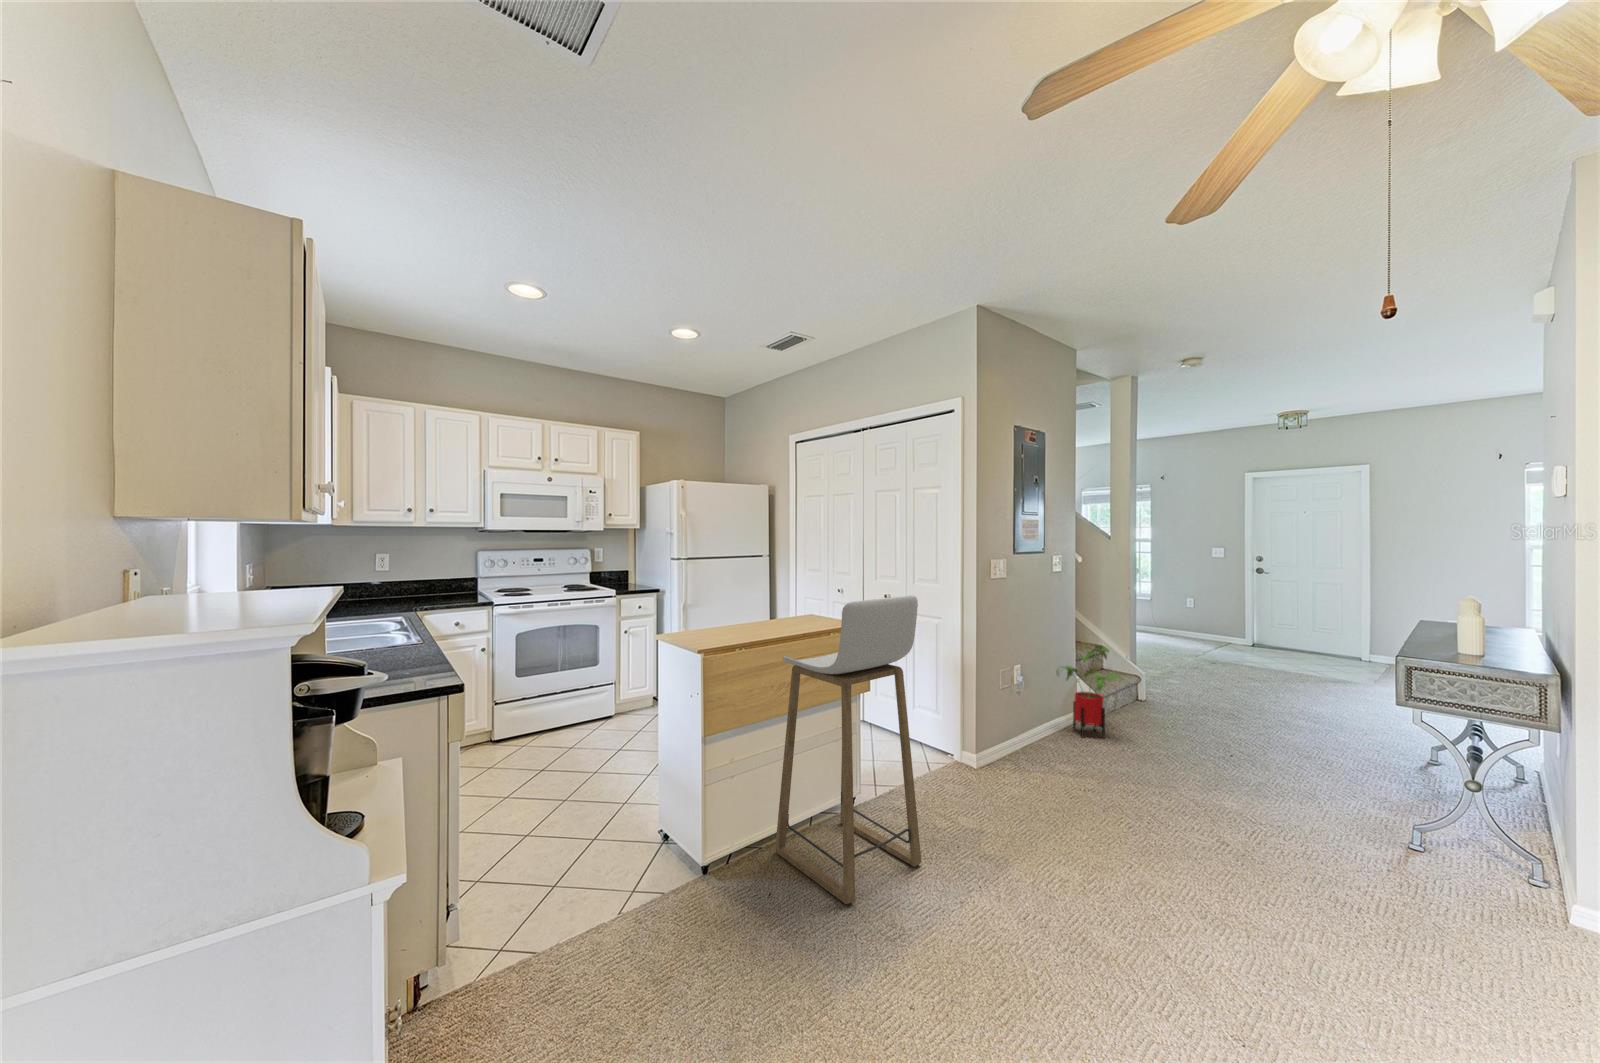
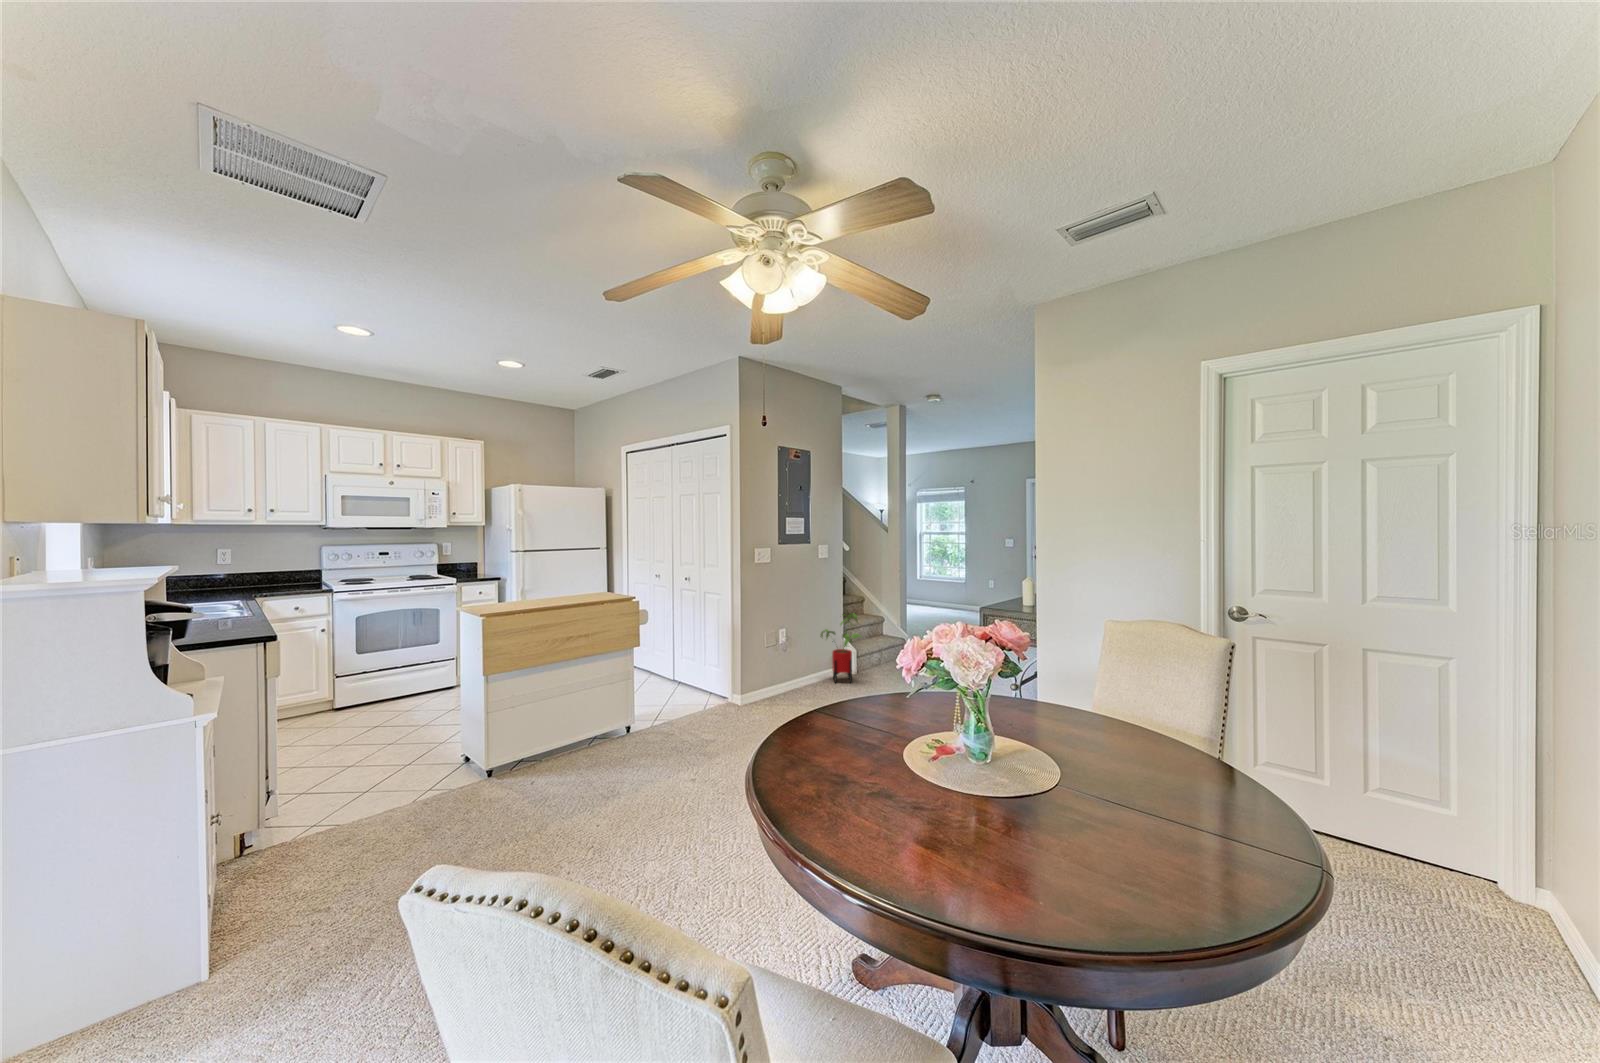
bar stool: present [775,596,921,904] -> none [550,572,656,786]

